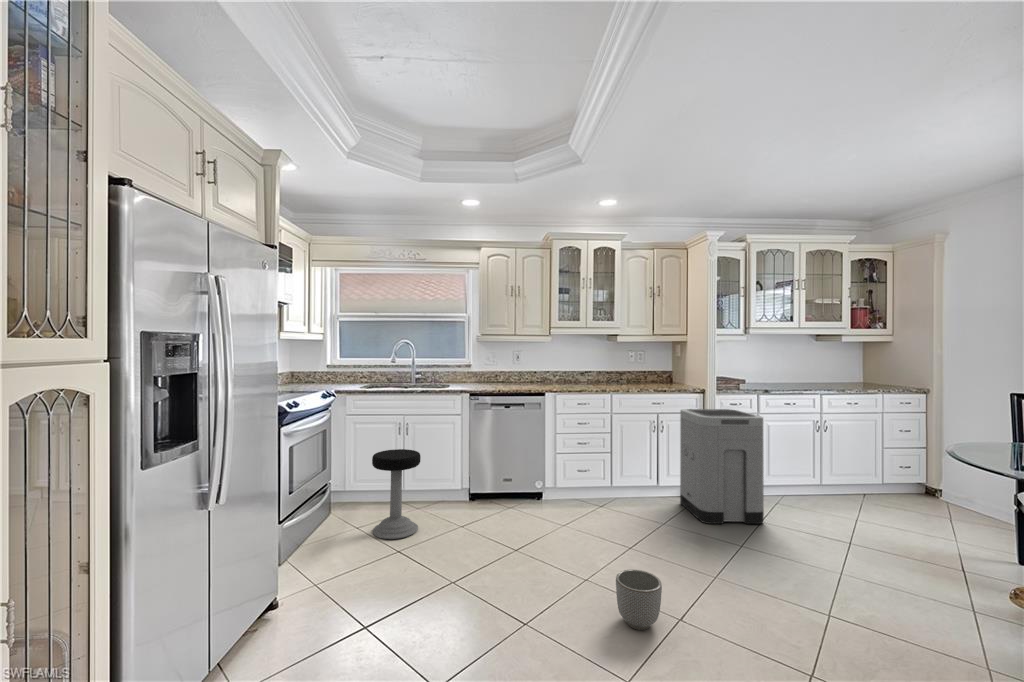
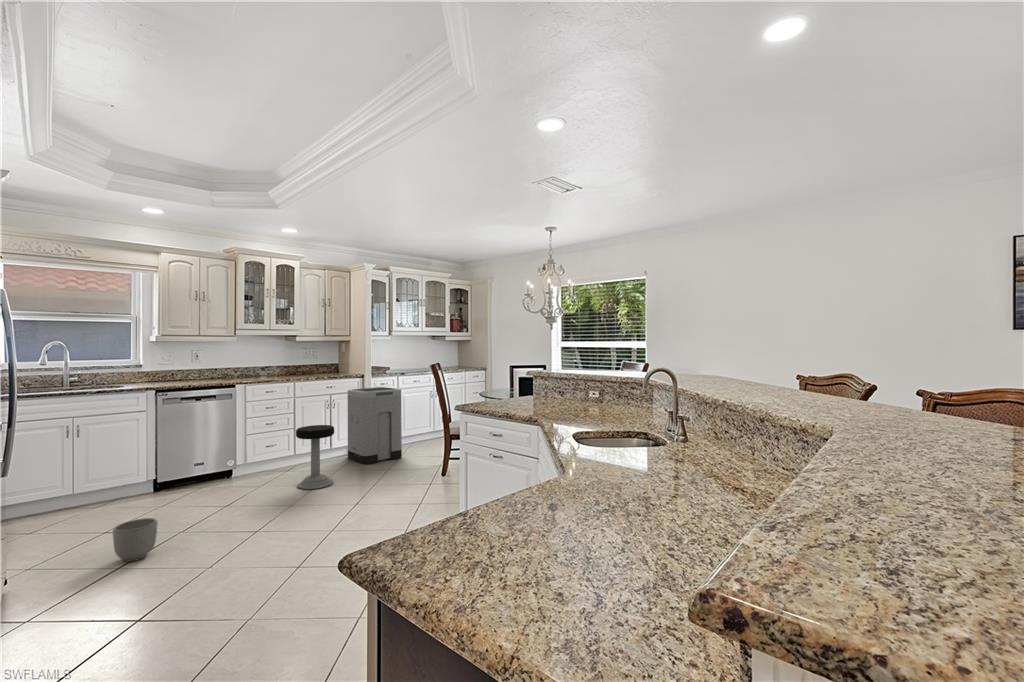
stool: present [372,449,421,539] -> present [296,425,334,489]
planter: present [616,569,662,630] -> present [113,518,158,562]

